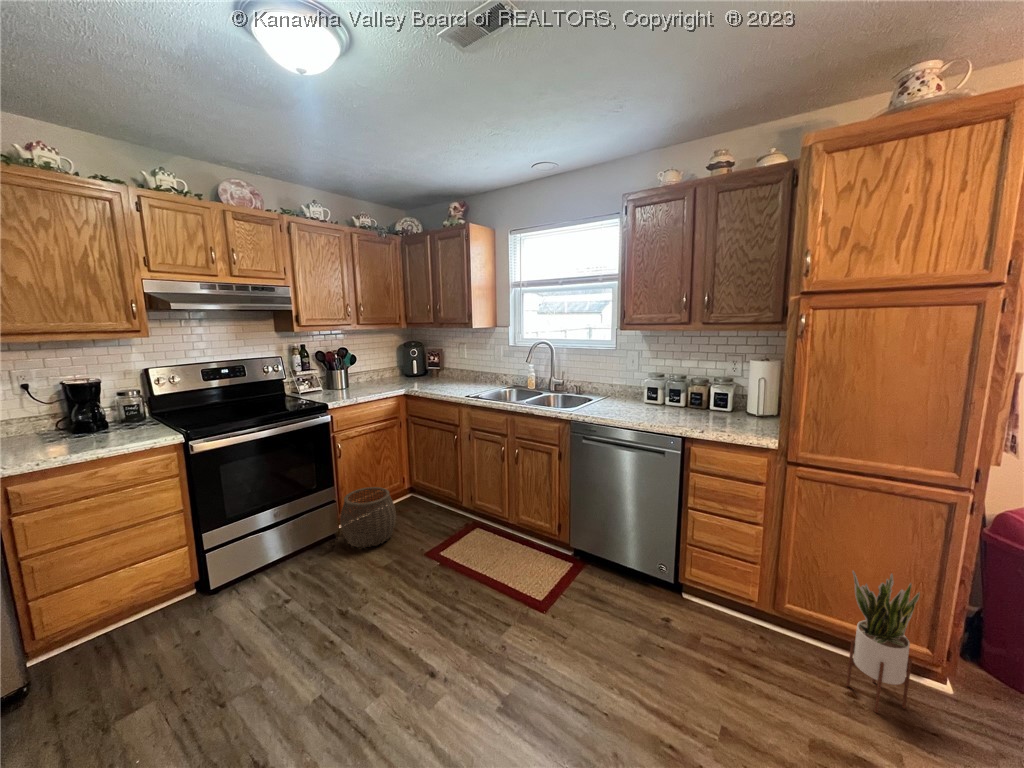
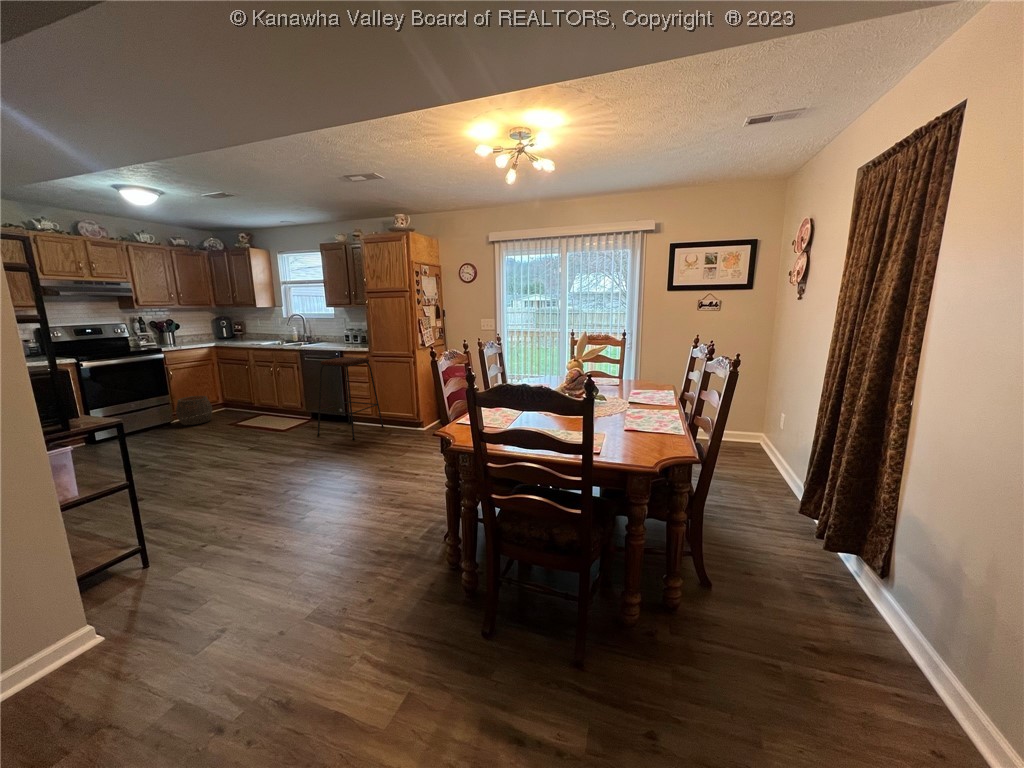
bar stool: none [634,458,789,733] -> present [317,357,383,440]
potted plant: present [846,571,920,713] -> none [386,386,408,433]

